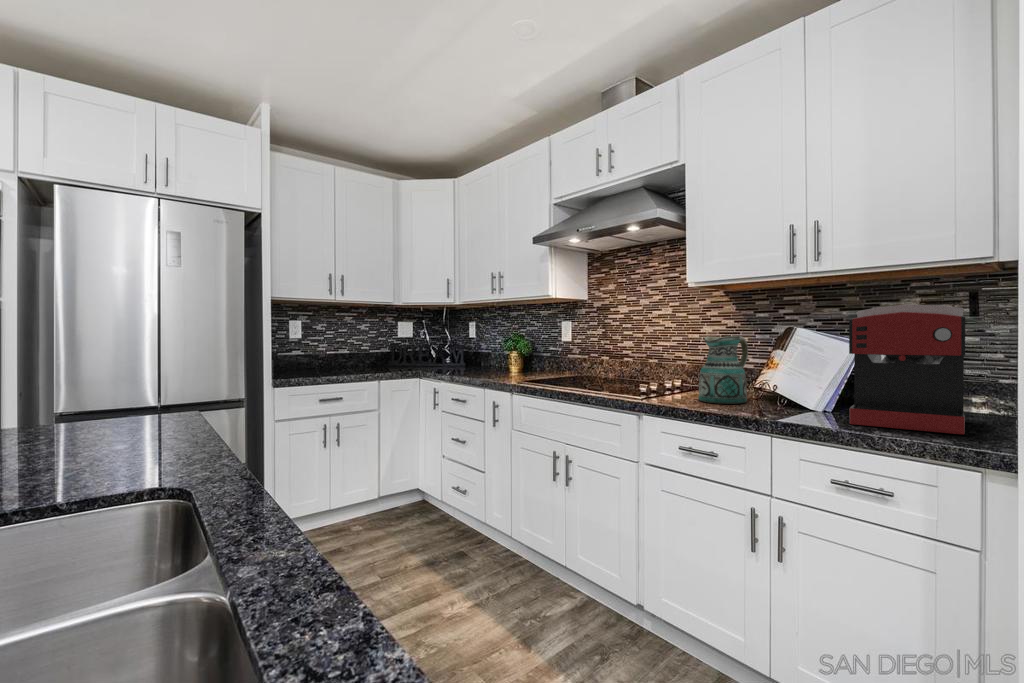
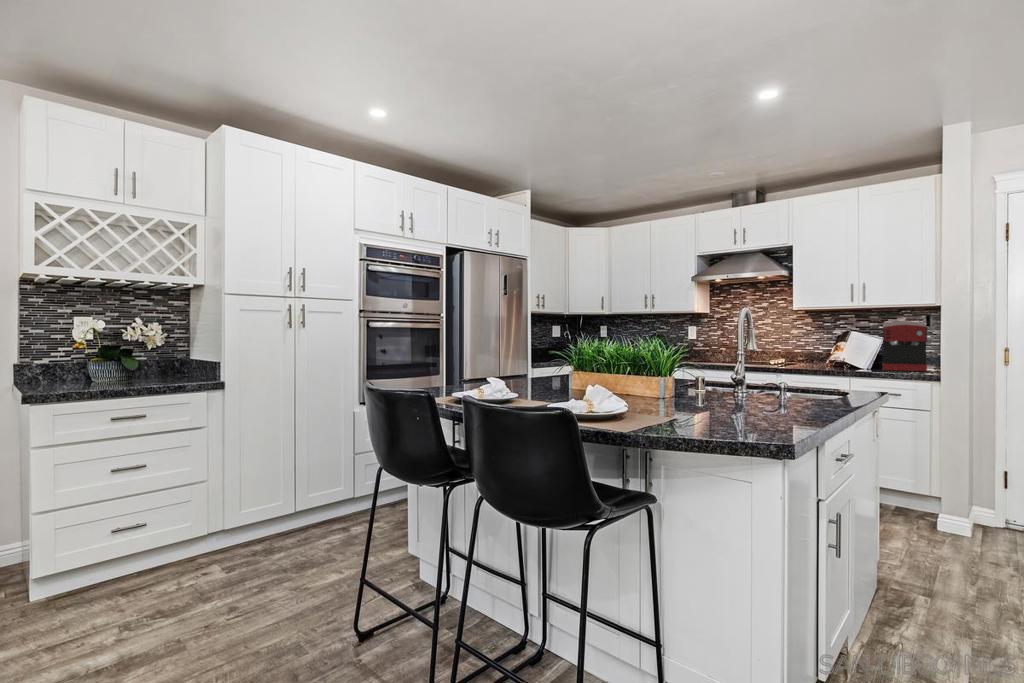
ceramic pitcher: present [698,336,748,404] -> none [804,334,829,366]

